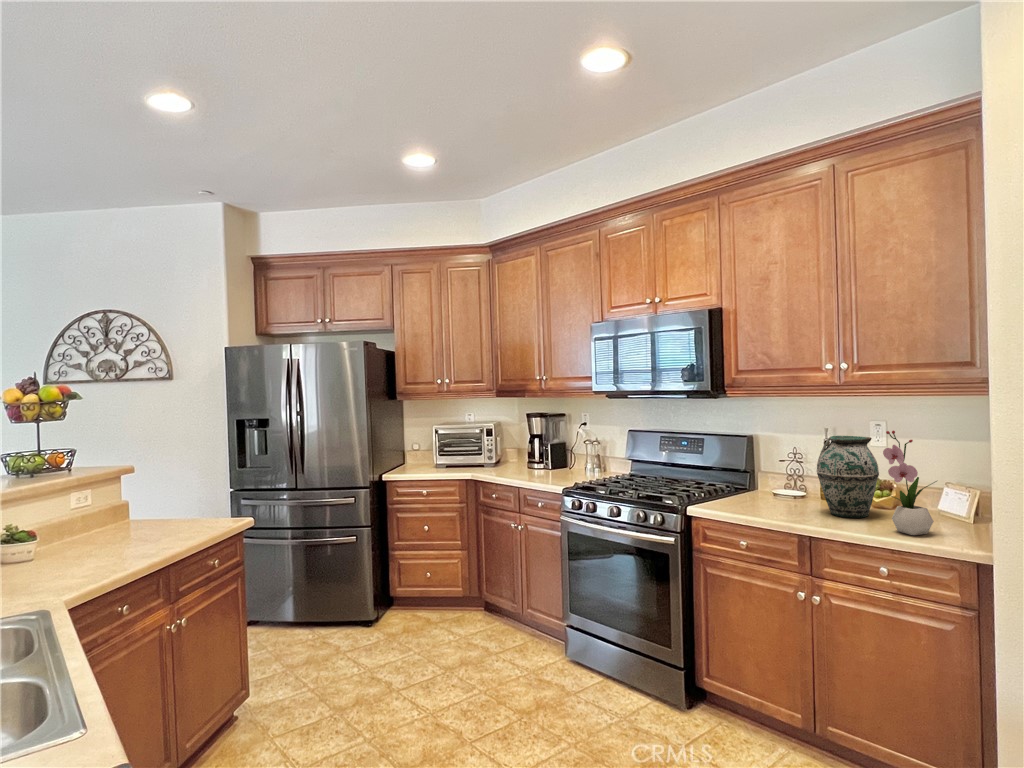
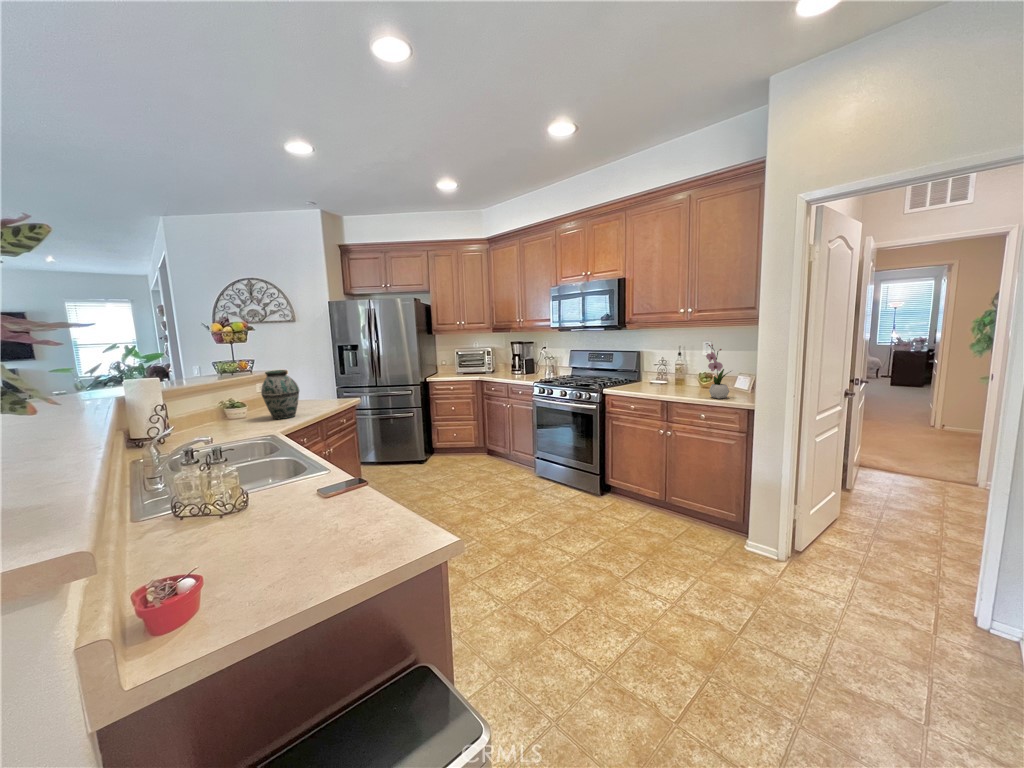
vase: present [817,436,879,518] -> present [261,370,299,419]

